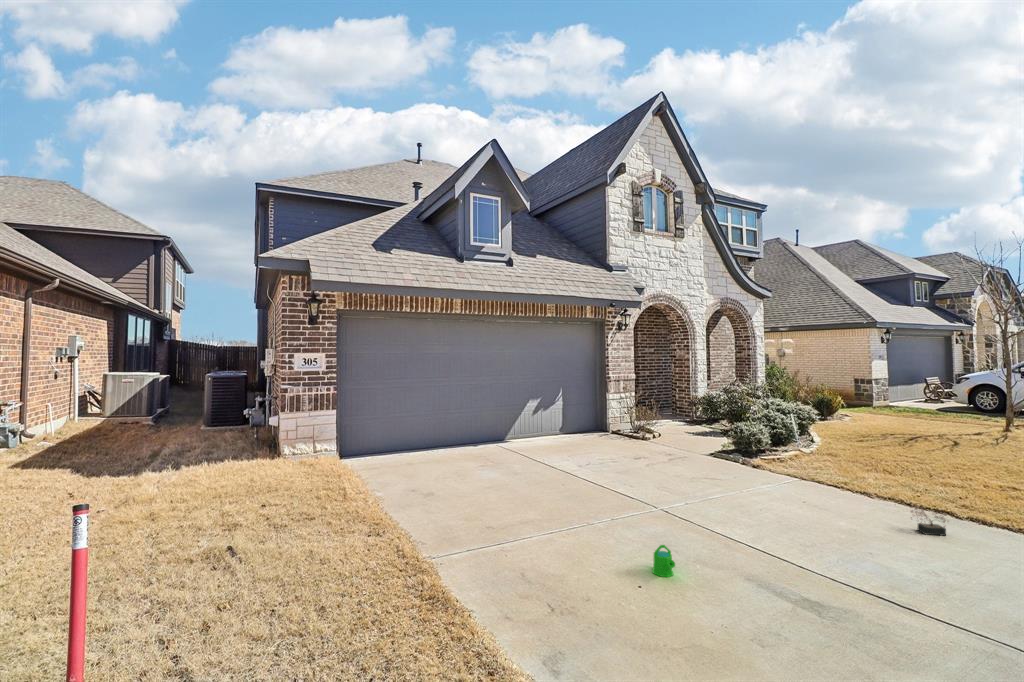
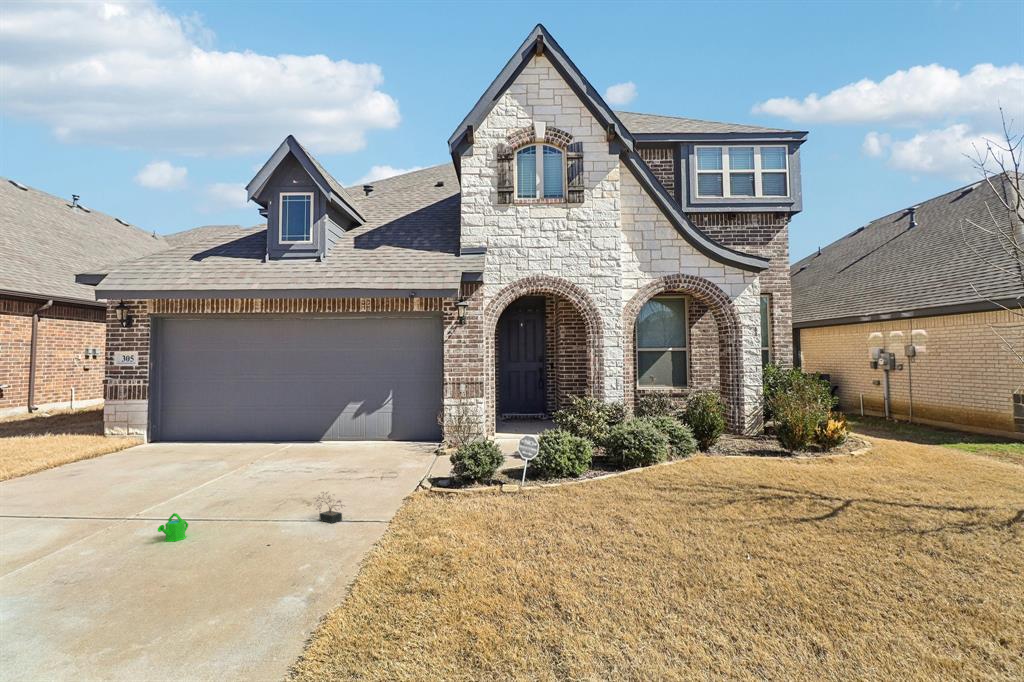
watering can: present [652,545,675,577] -> present [158,513,188,542]

